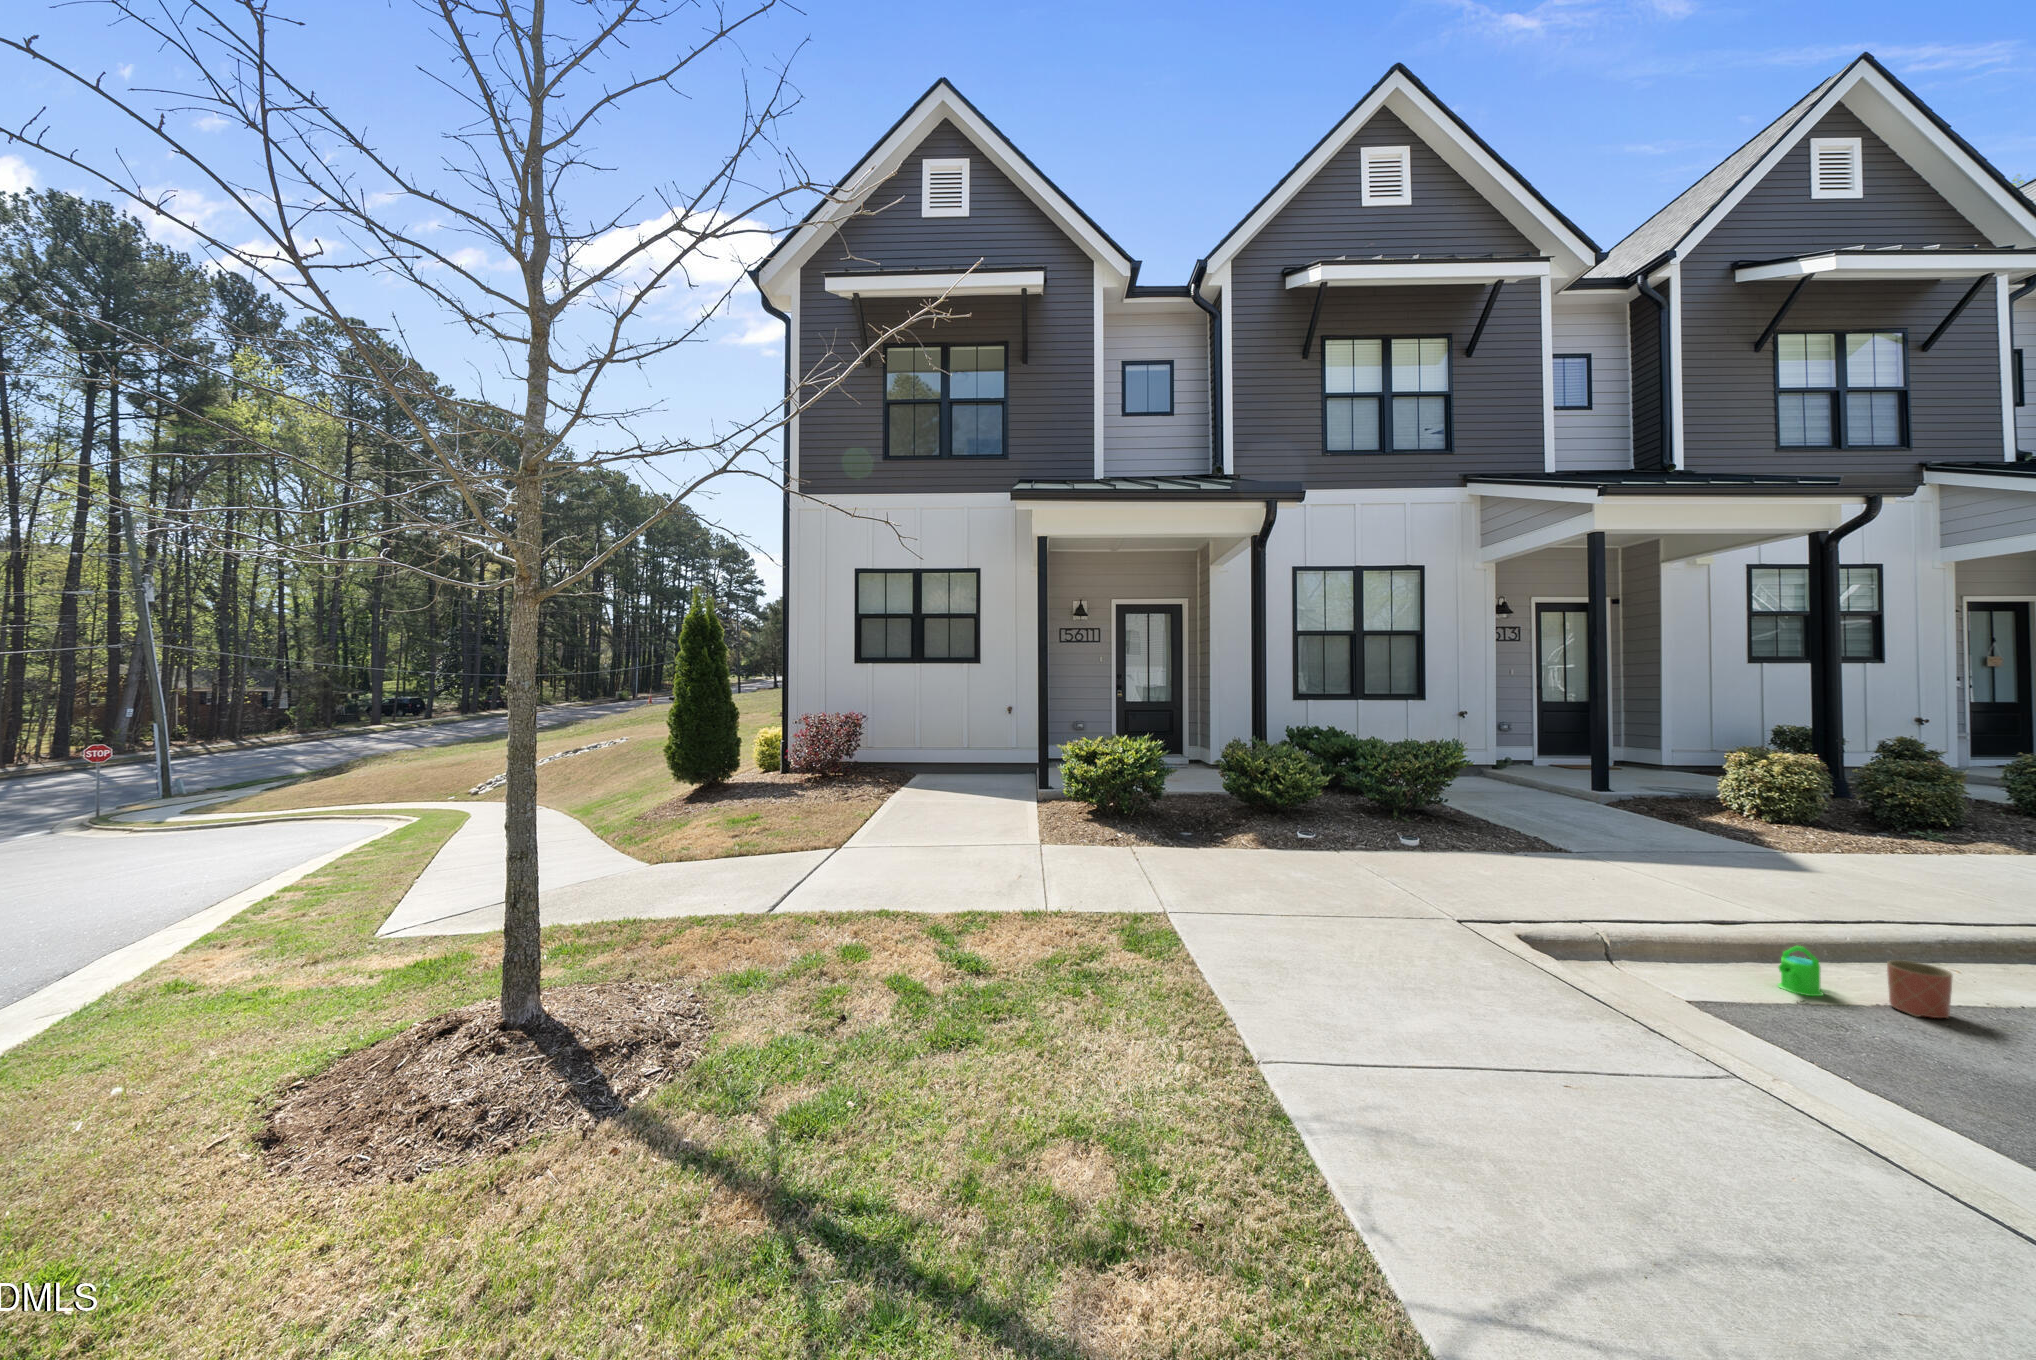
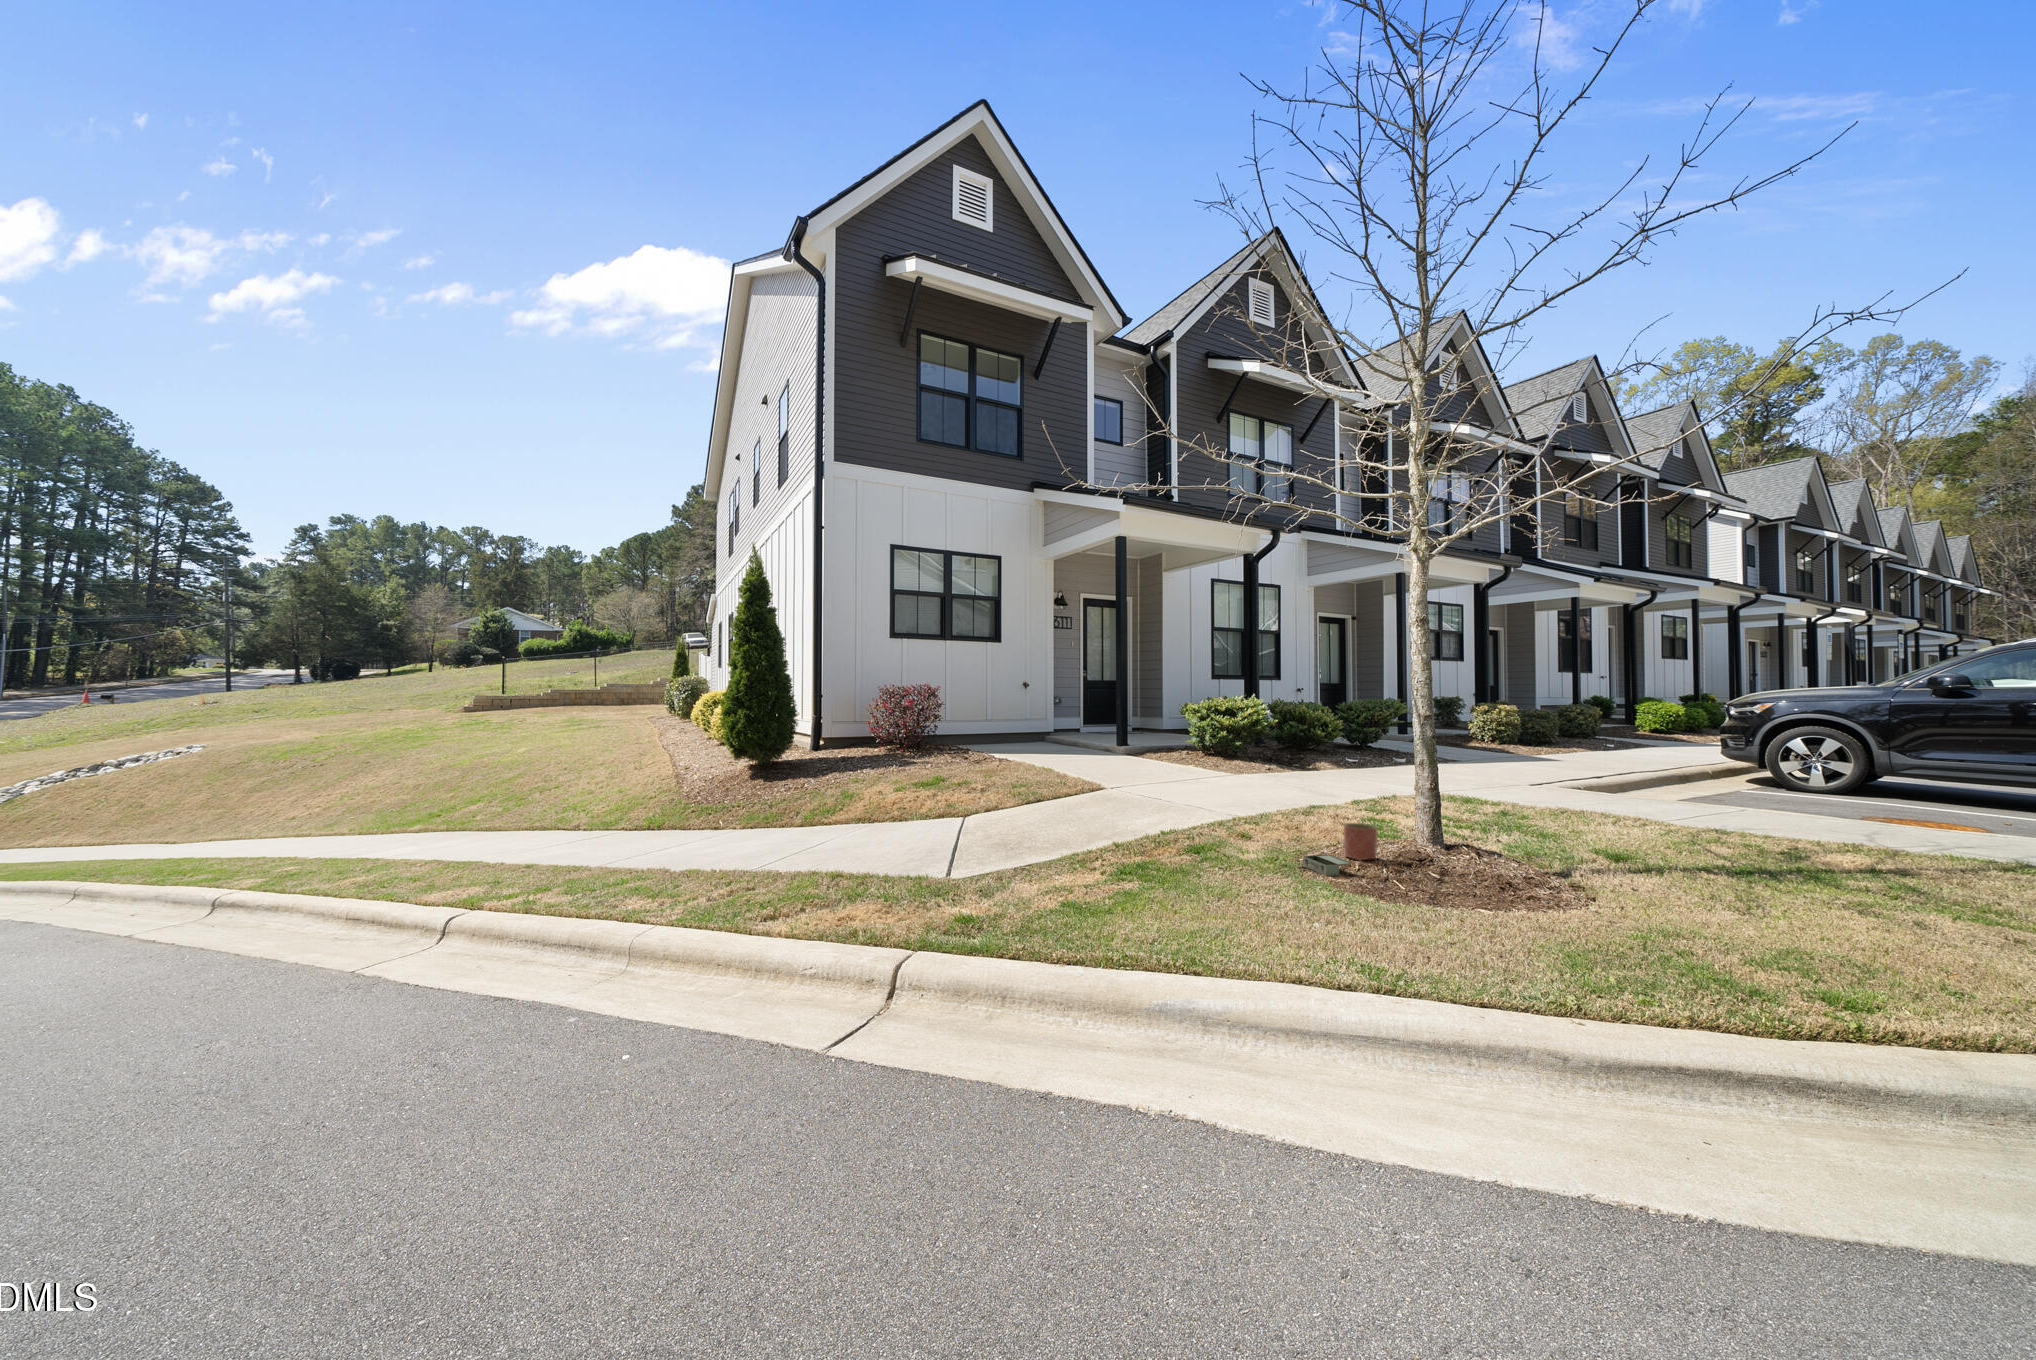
watering can: present [1778,946,1823,996] -> none [1282,822,1310,858]
toolbox: none [1802,997,1884,1035] -> present [1303,854,1352,876]

